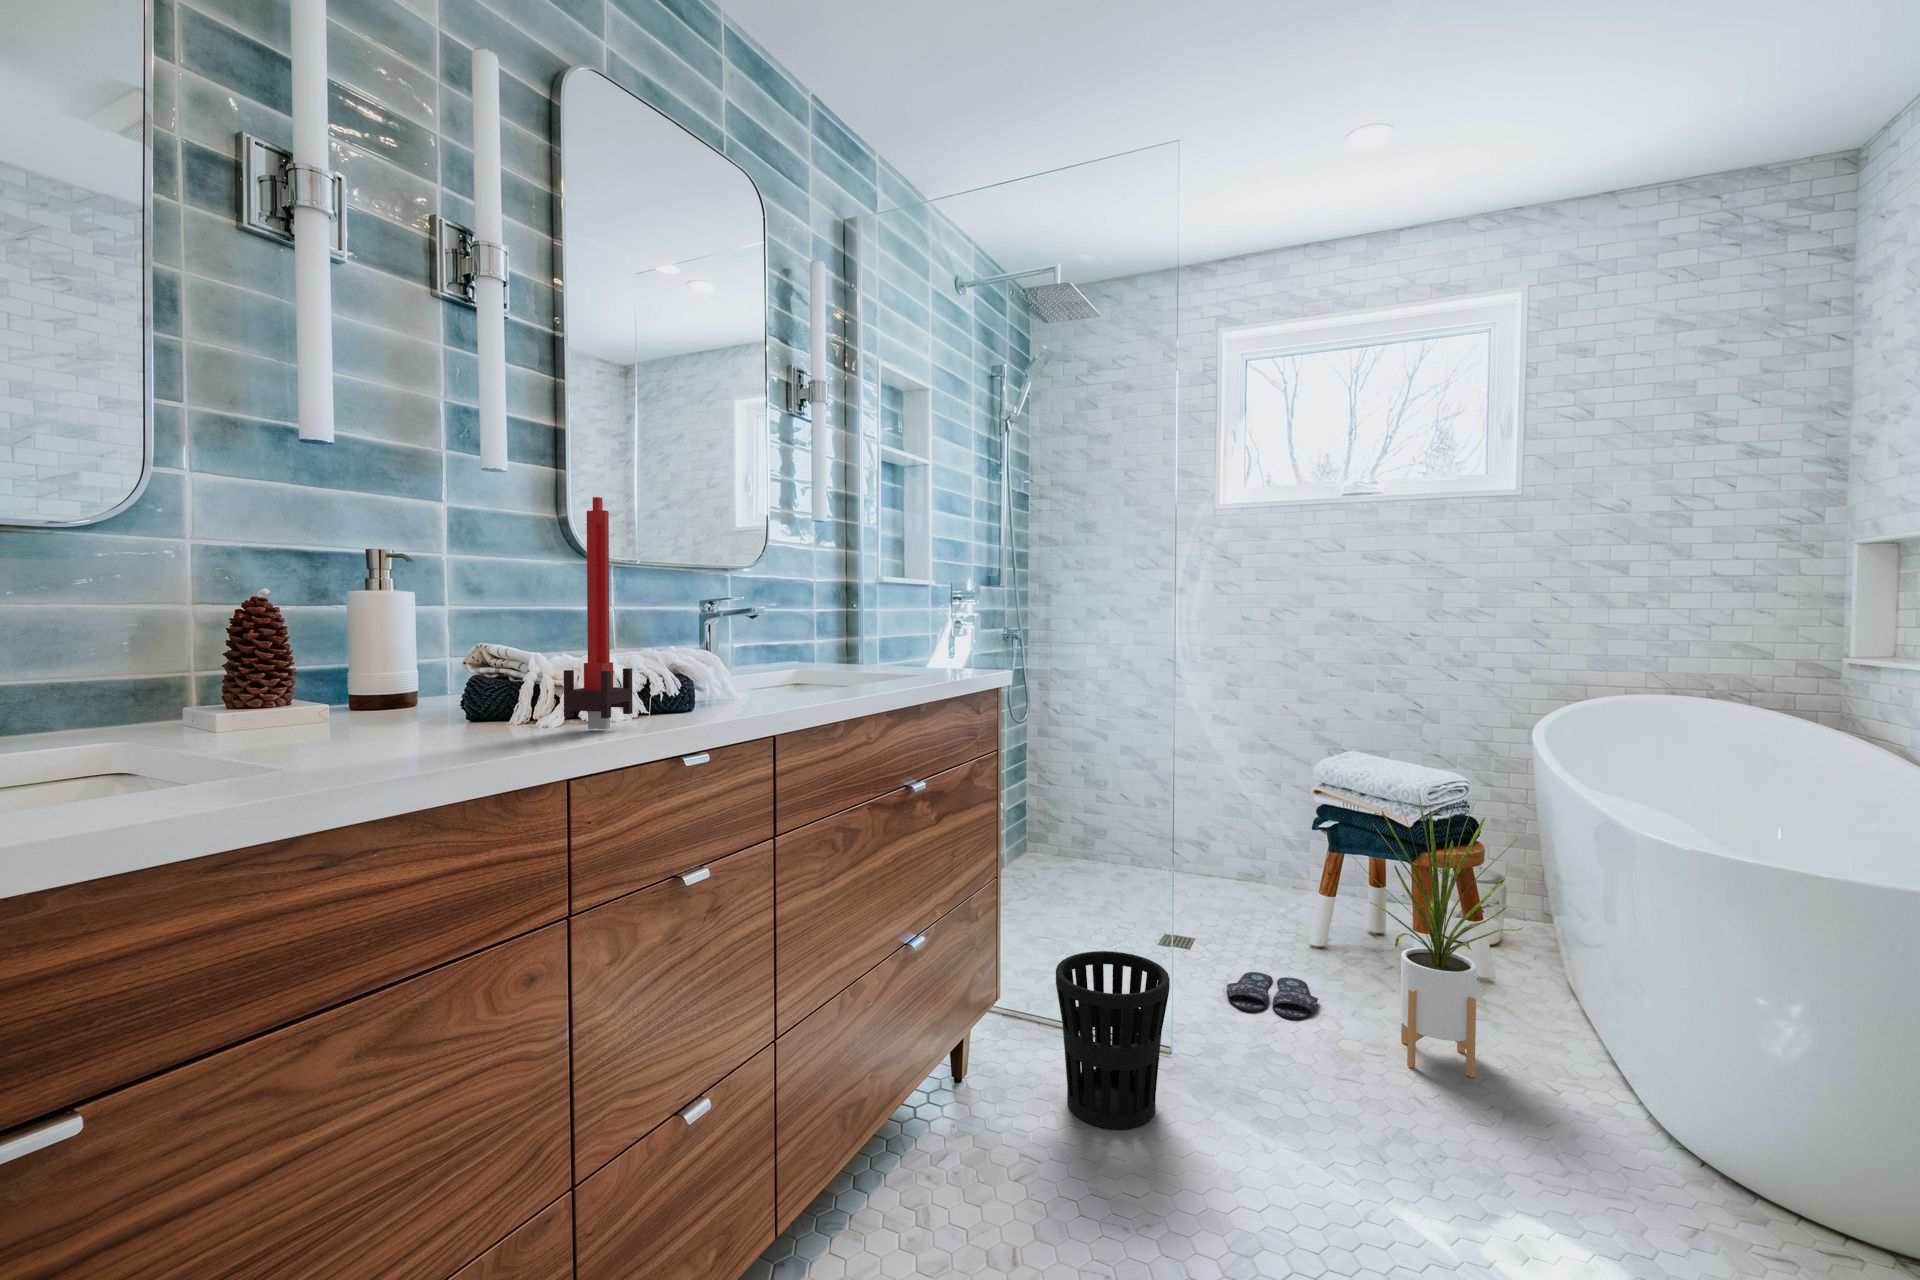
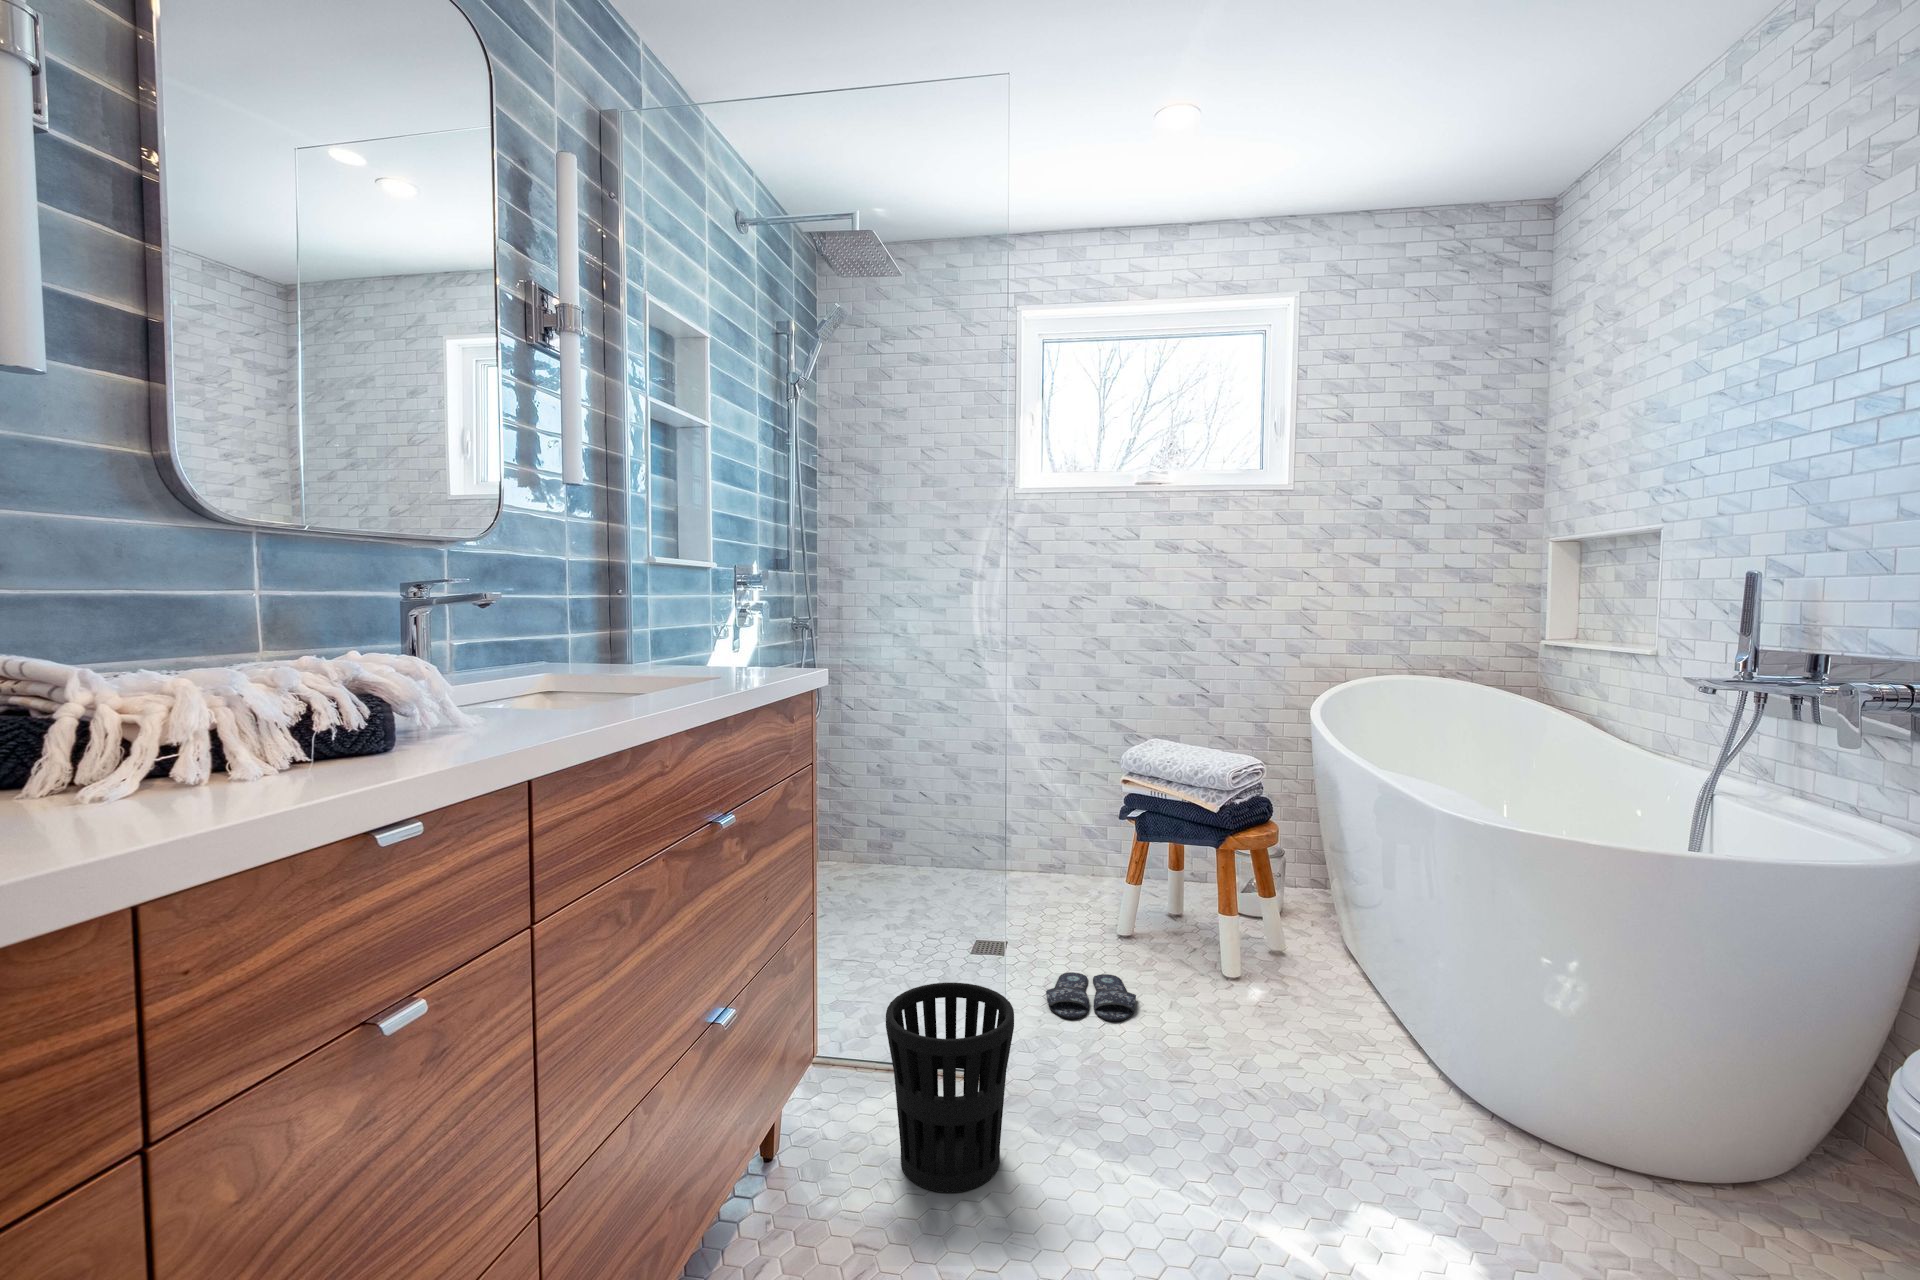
candle: present [564,497,633,729] -> none [121,391,274,801]
house plant: present [1355,793,1522,1078] -> none [1178,779,1335,1062]

